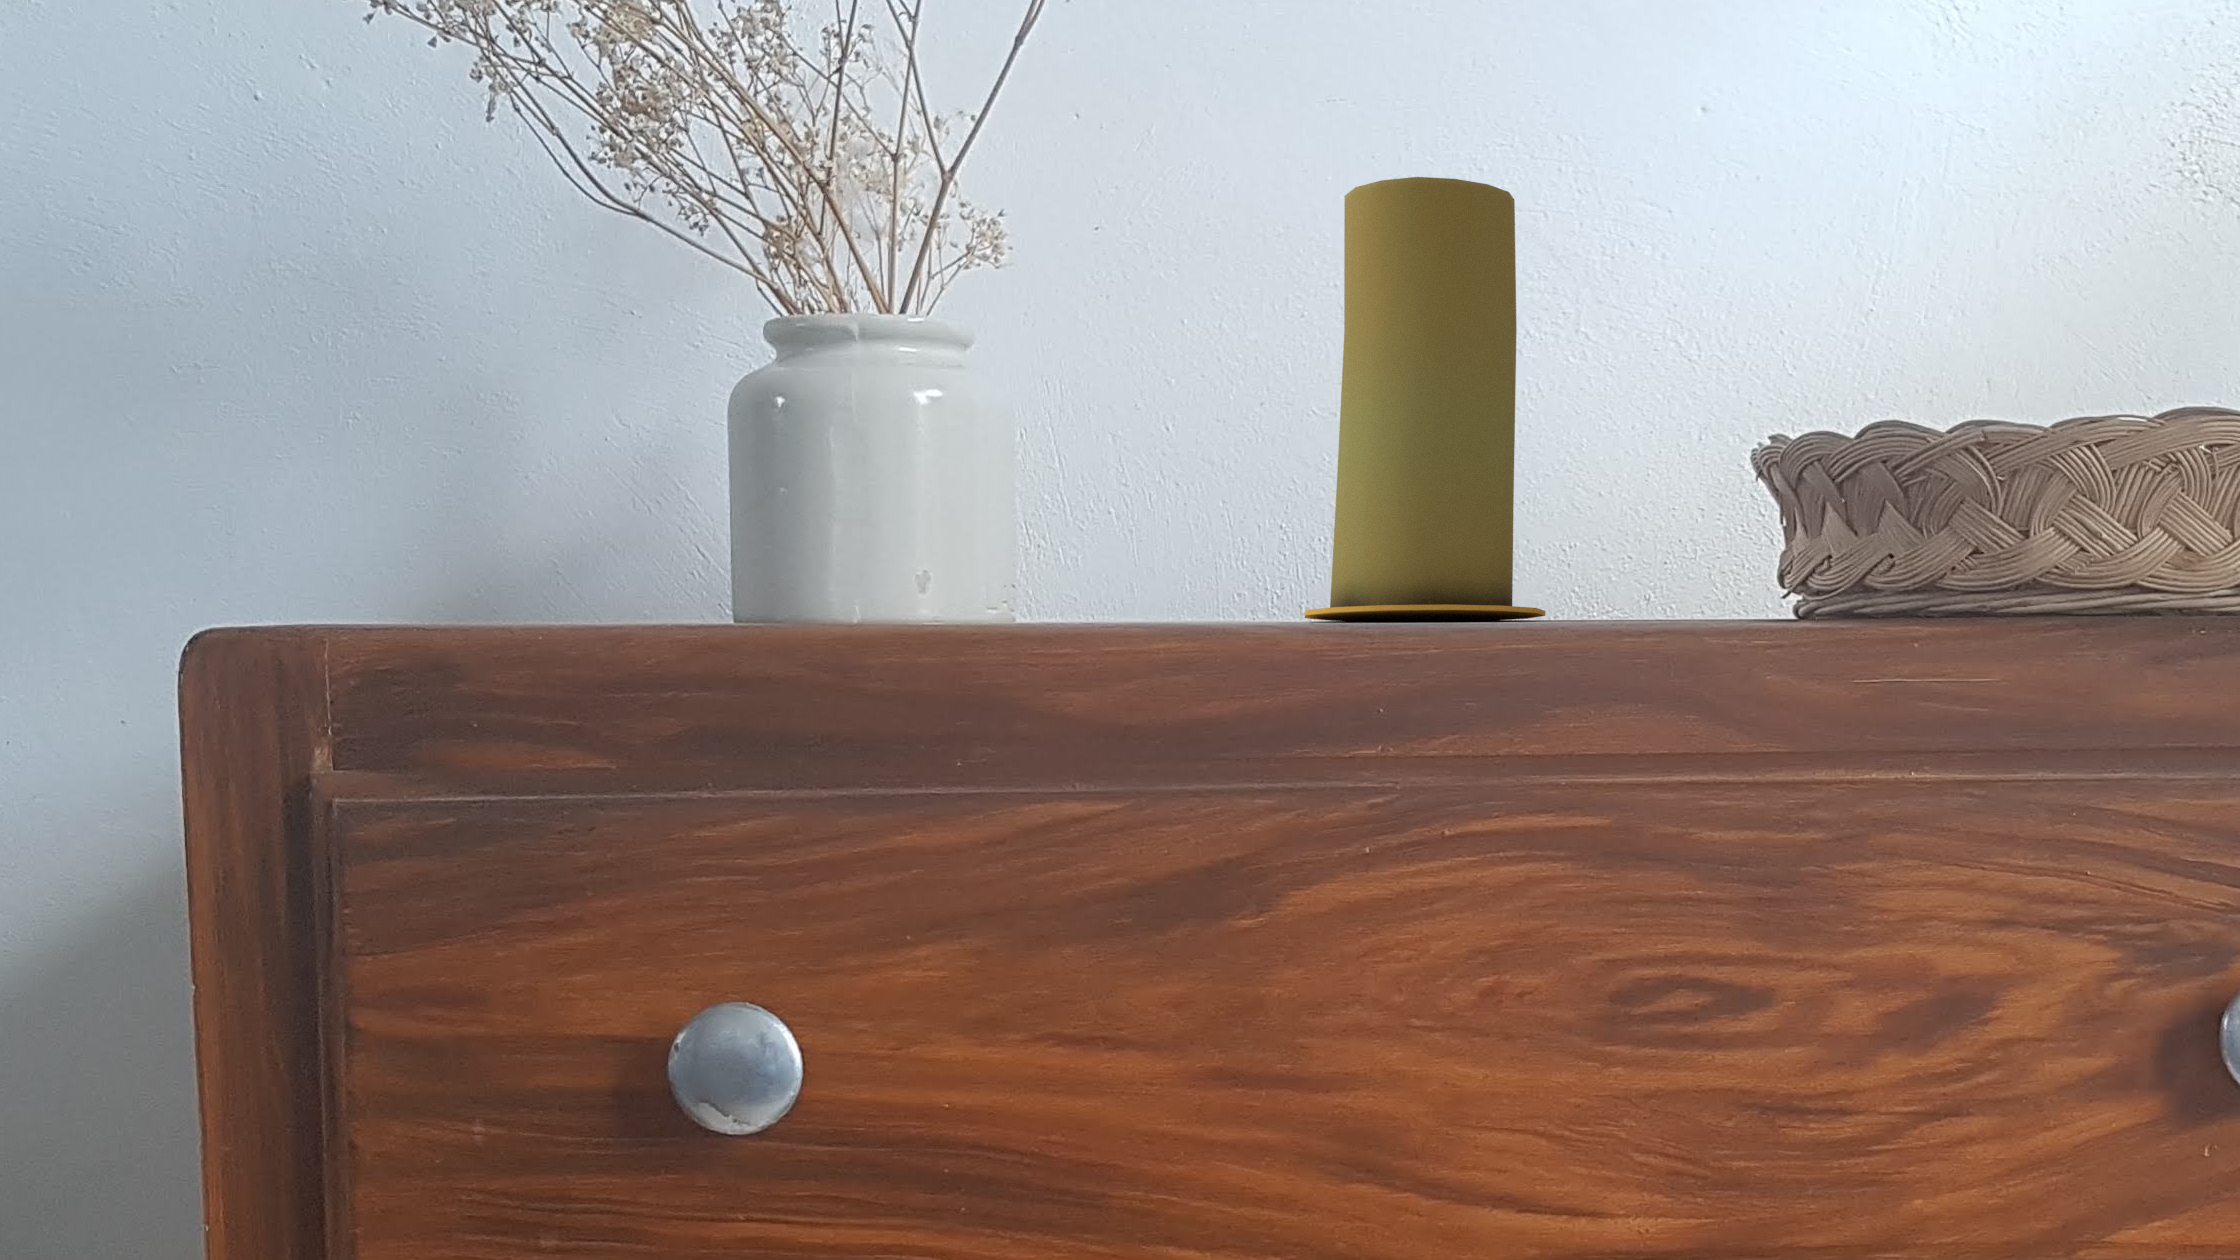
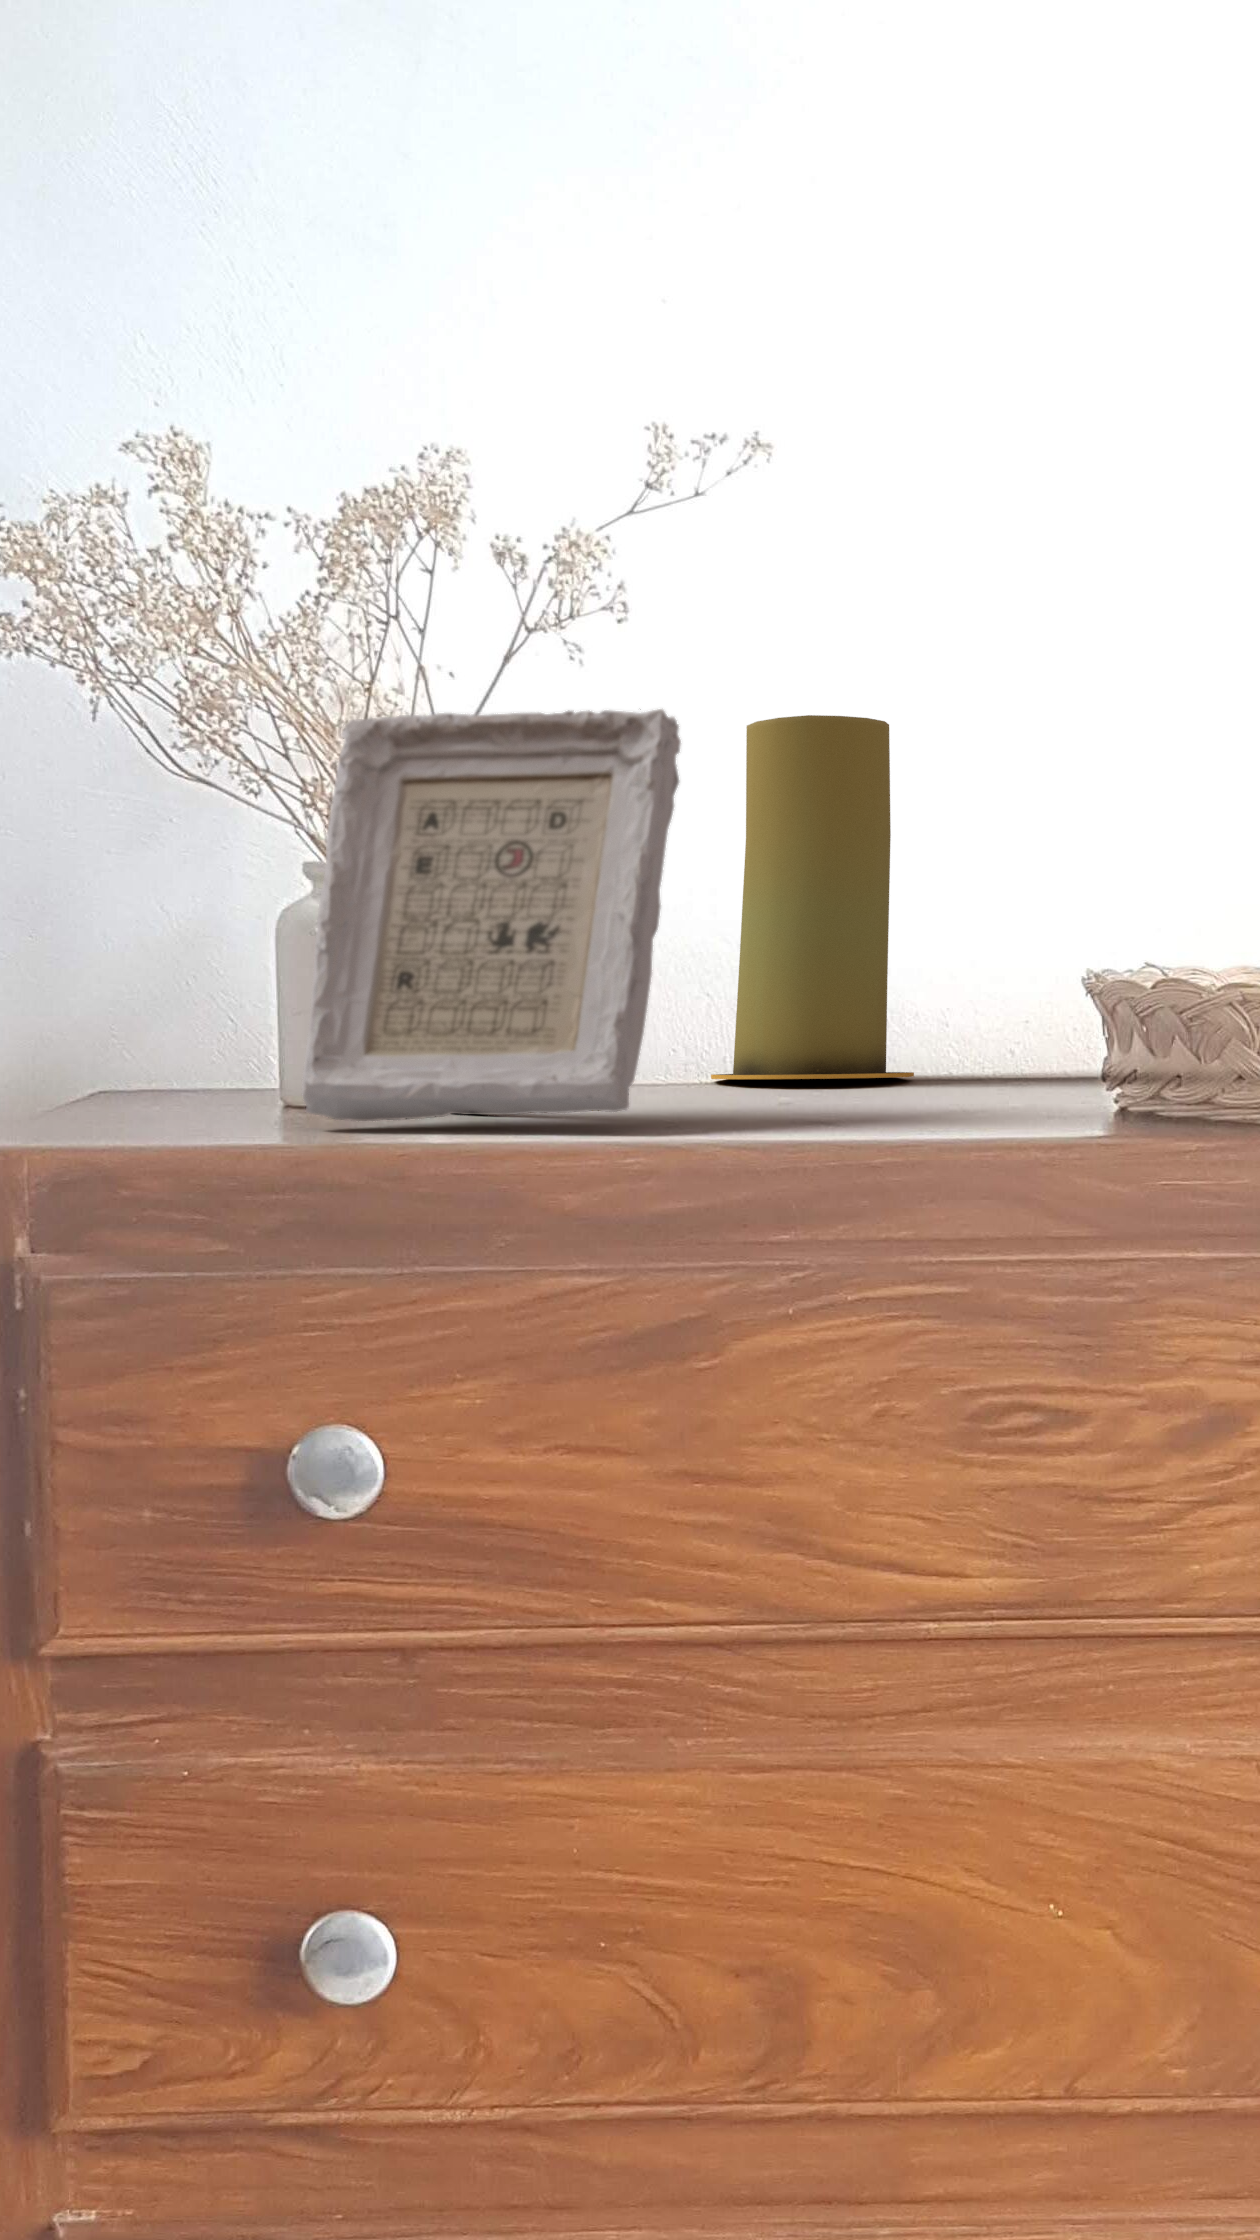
picture frame: none [737,101,1244,633] -> present [302,709,681,1121]

